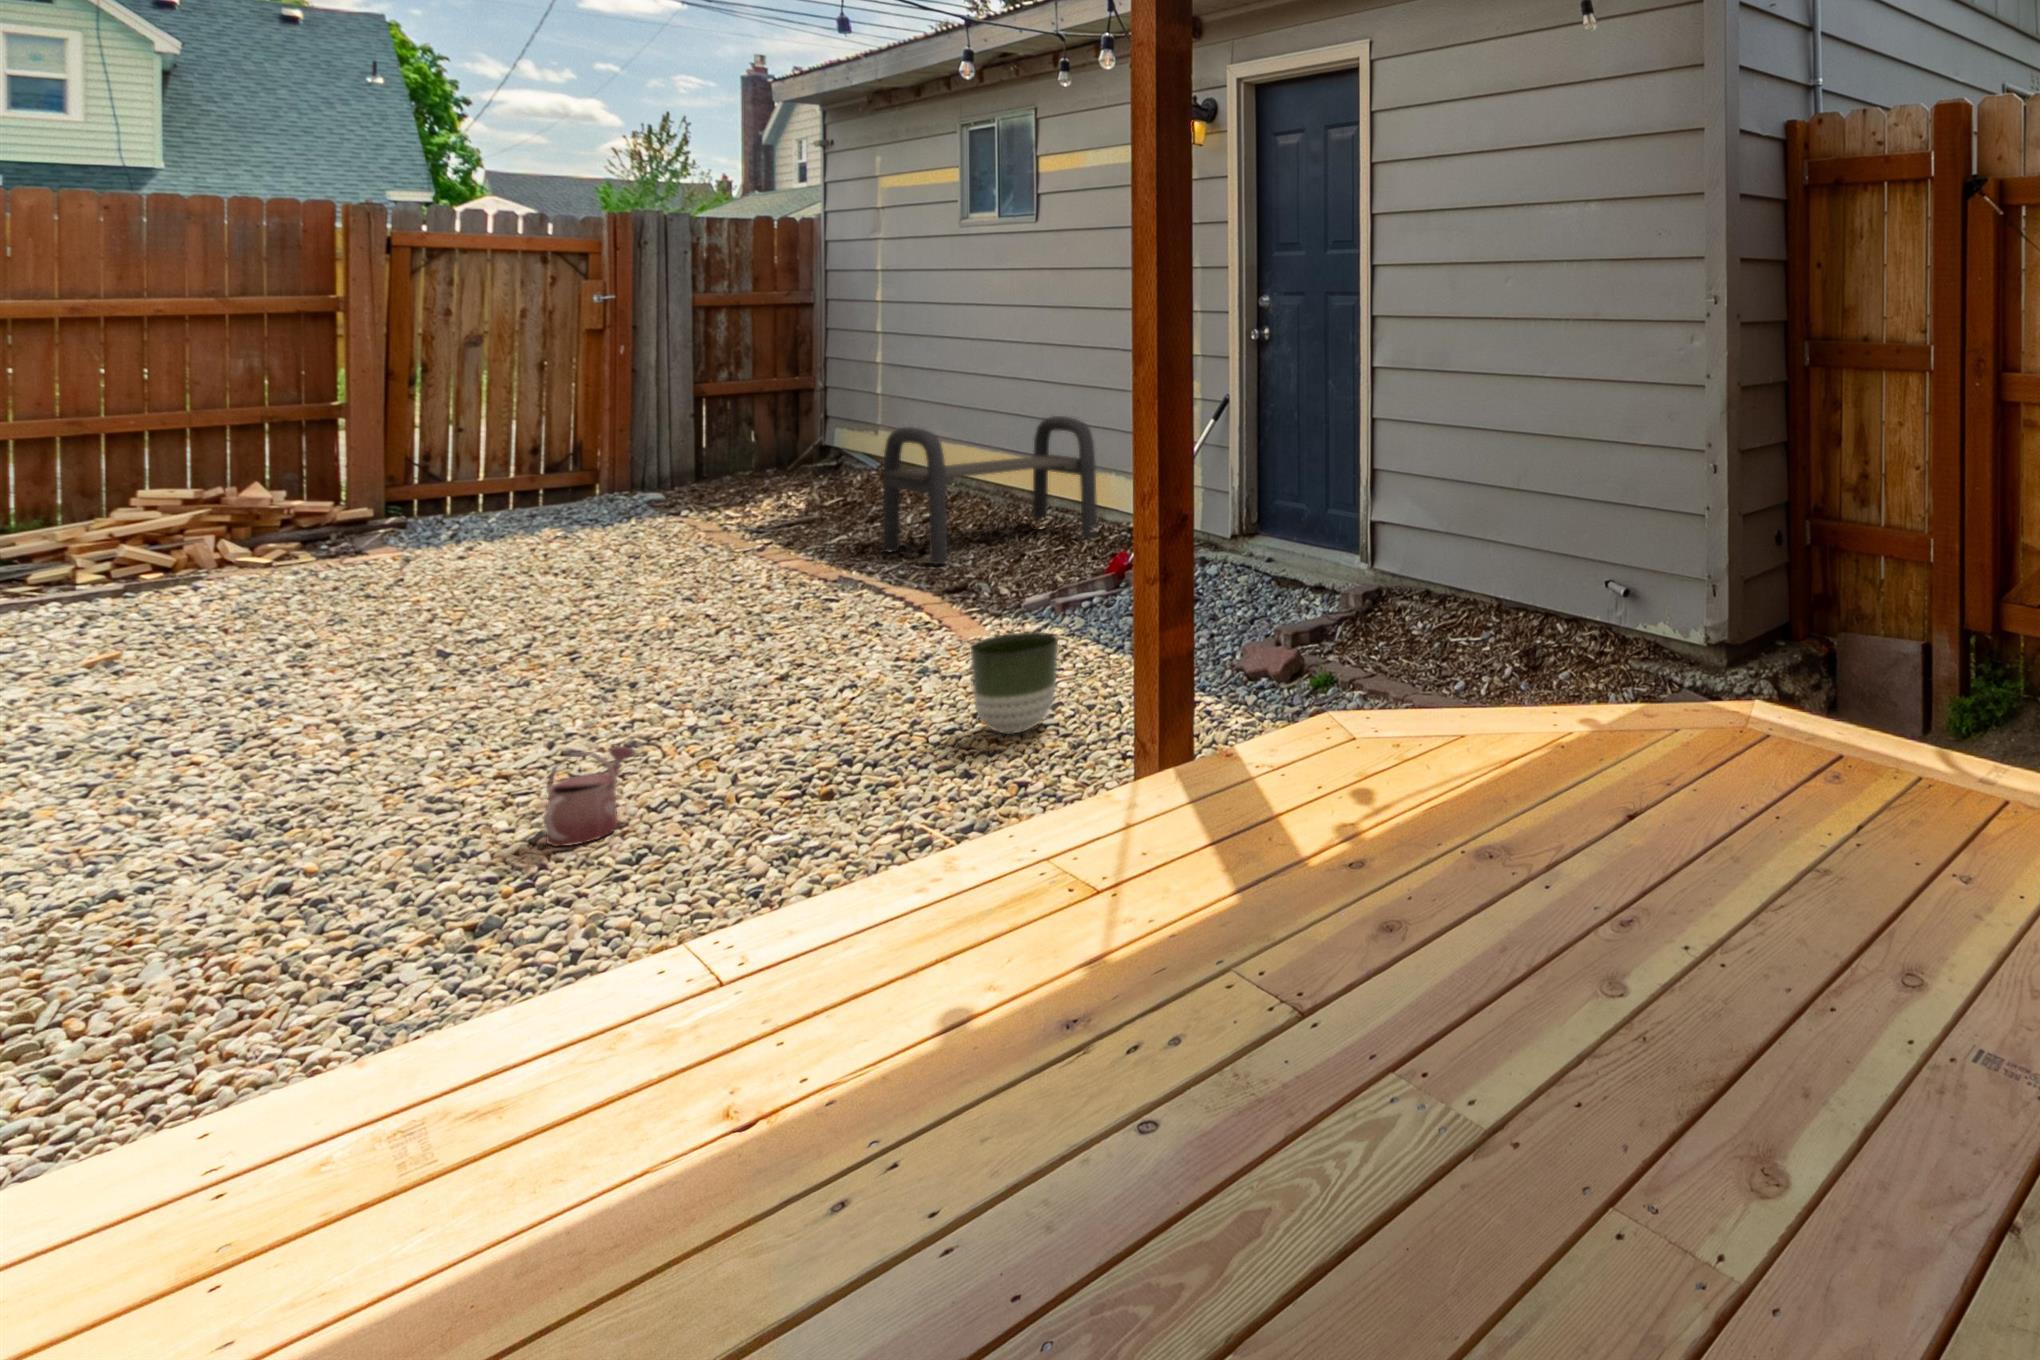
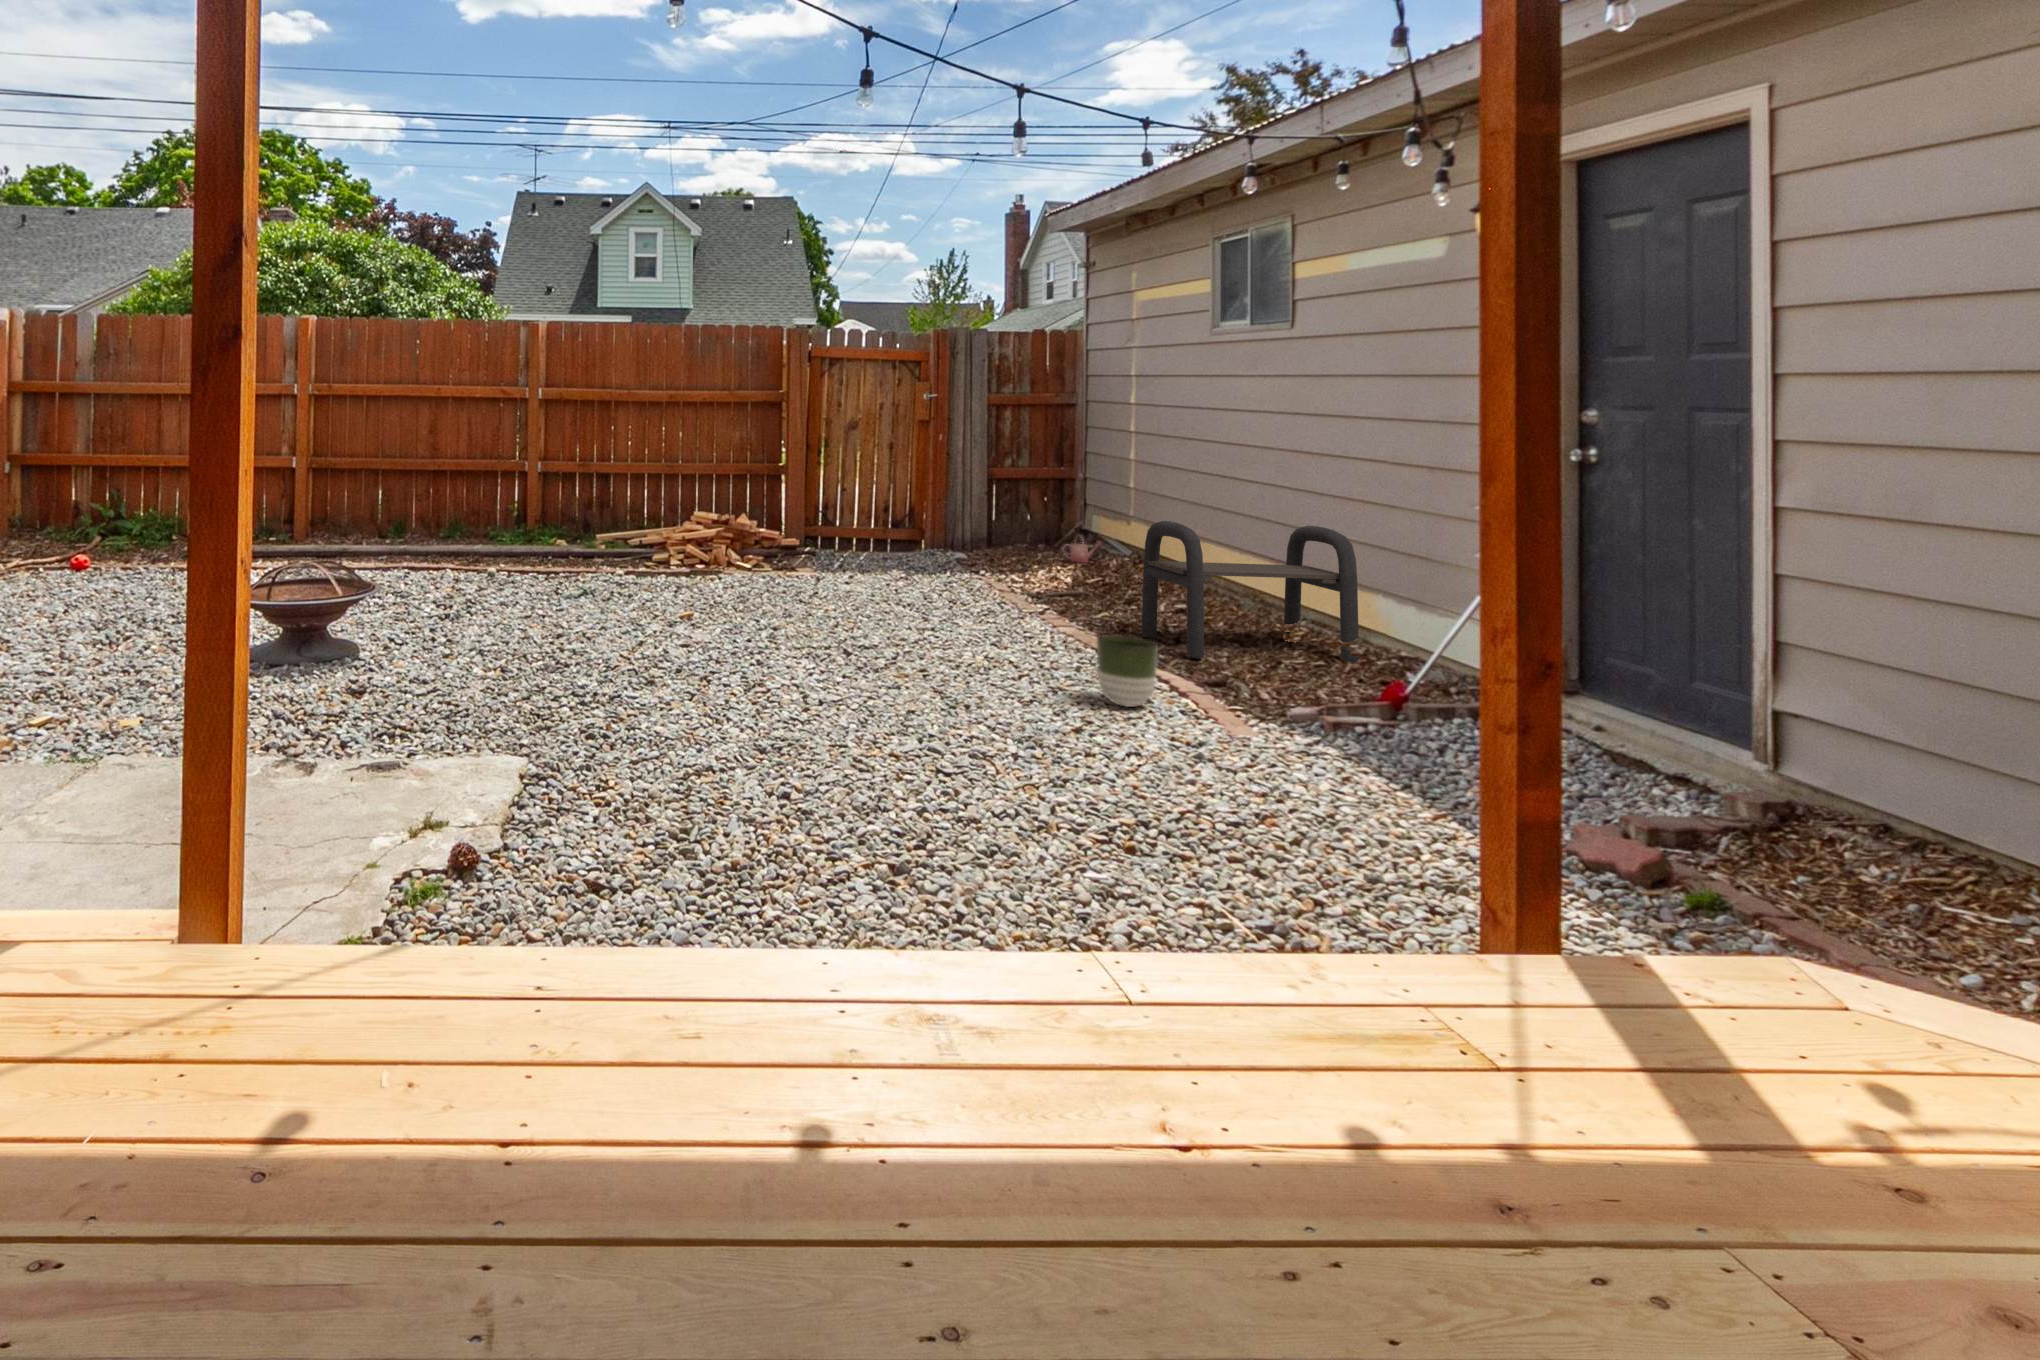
planter: present [971,632,1058,734] -> present [1097,635,1158,707]
watering can: present [544,746,635,846] -> present [1069,541,1102,563]

